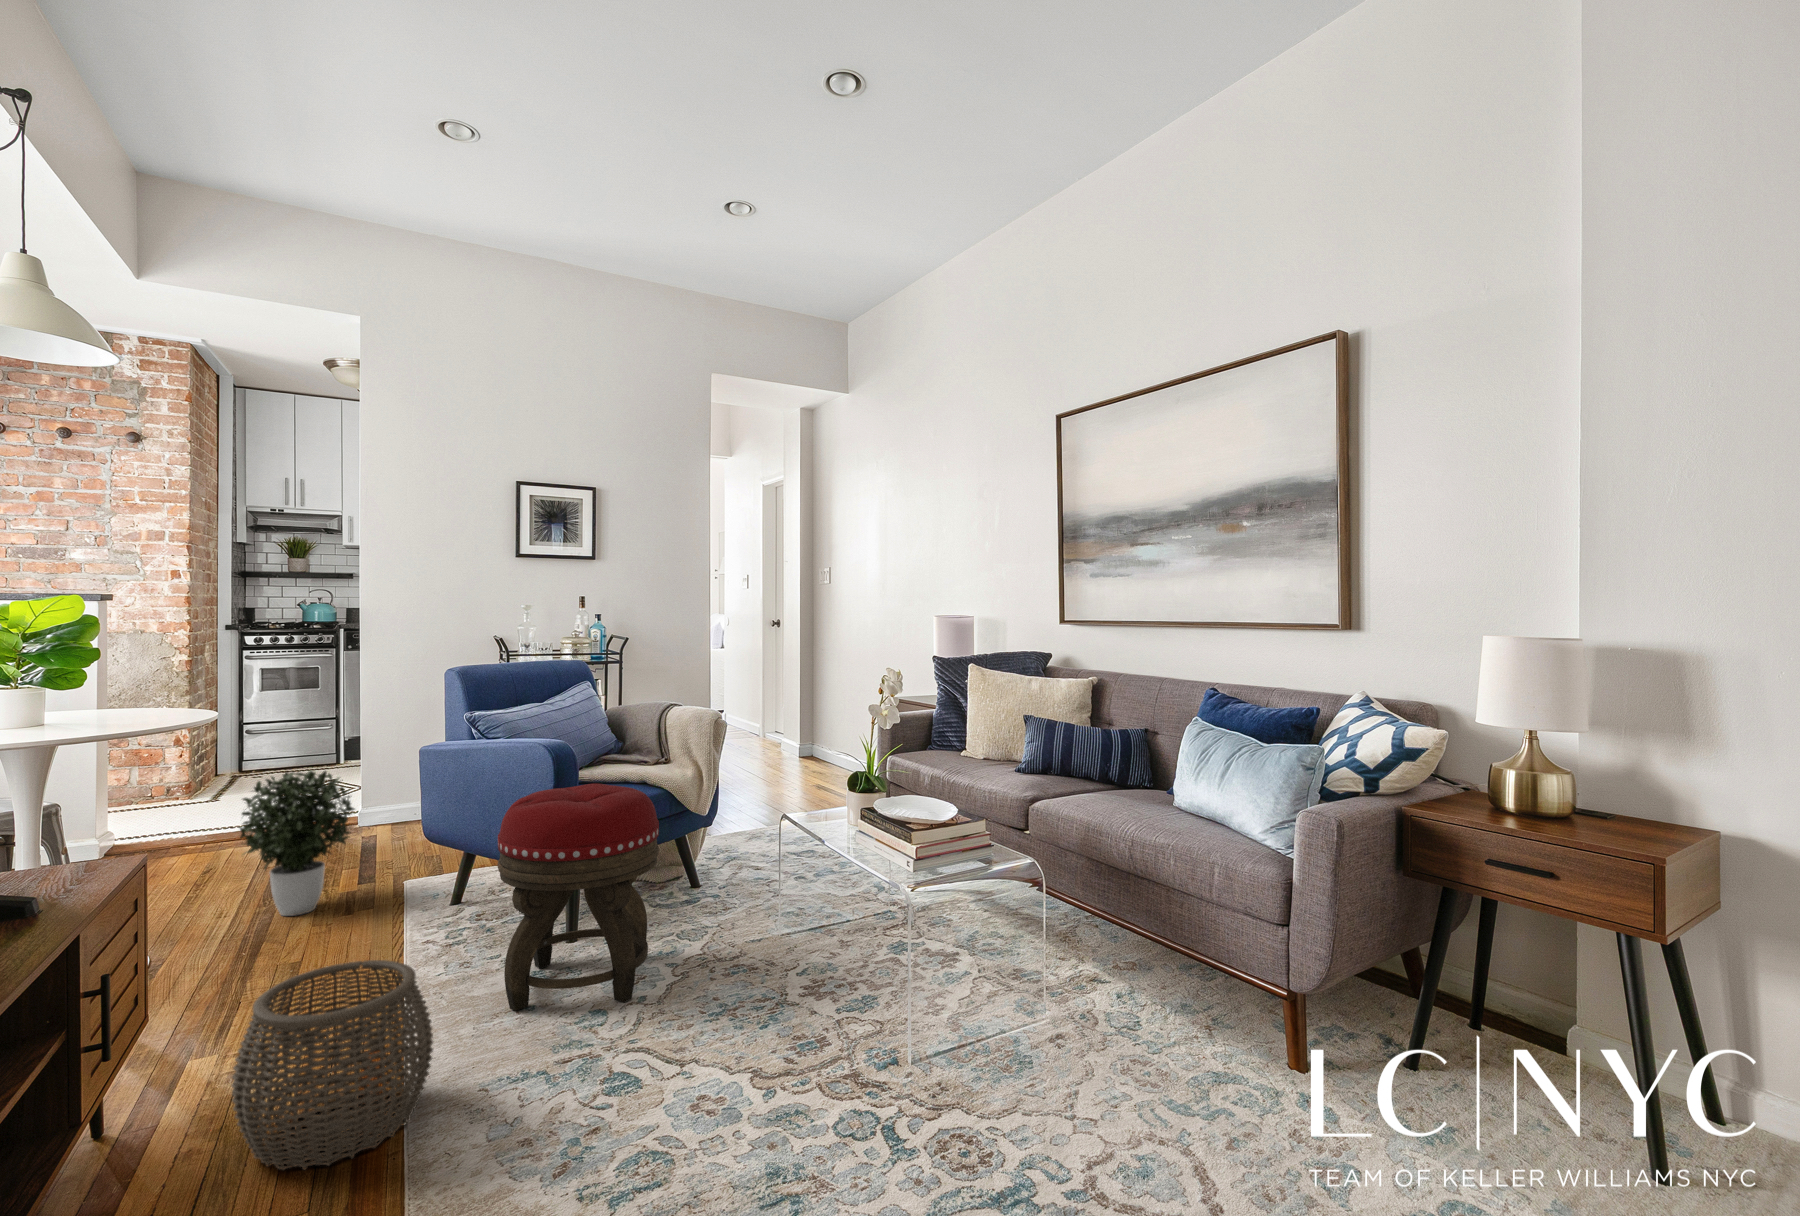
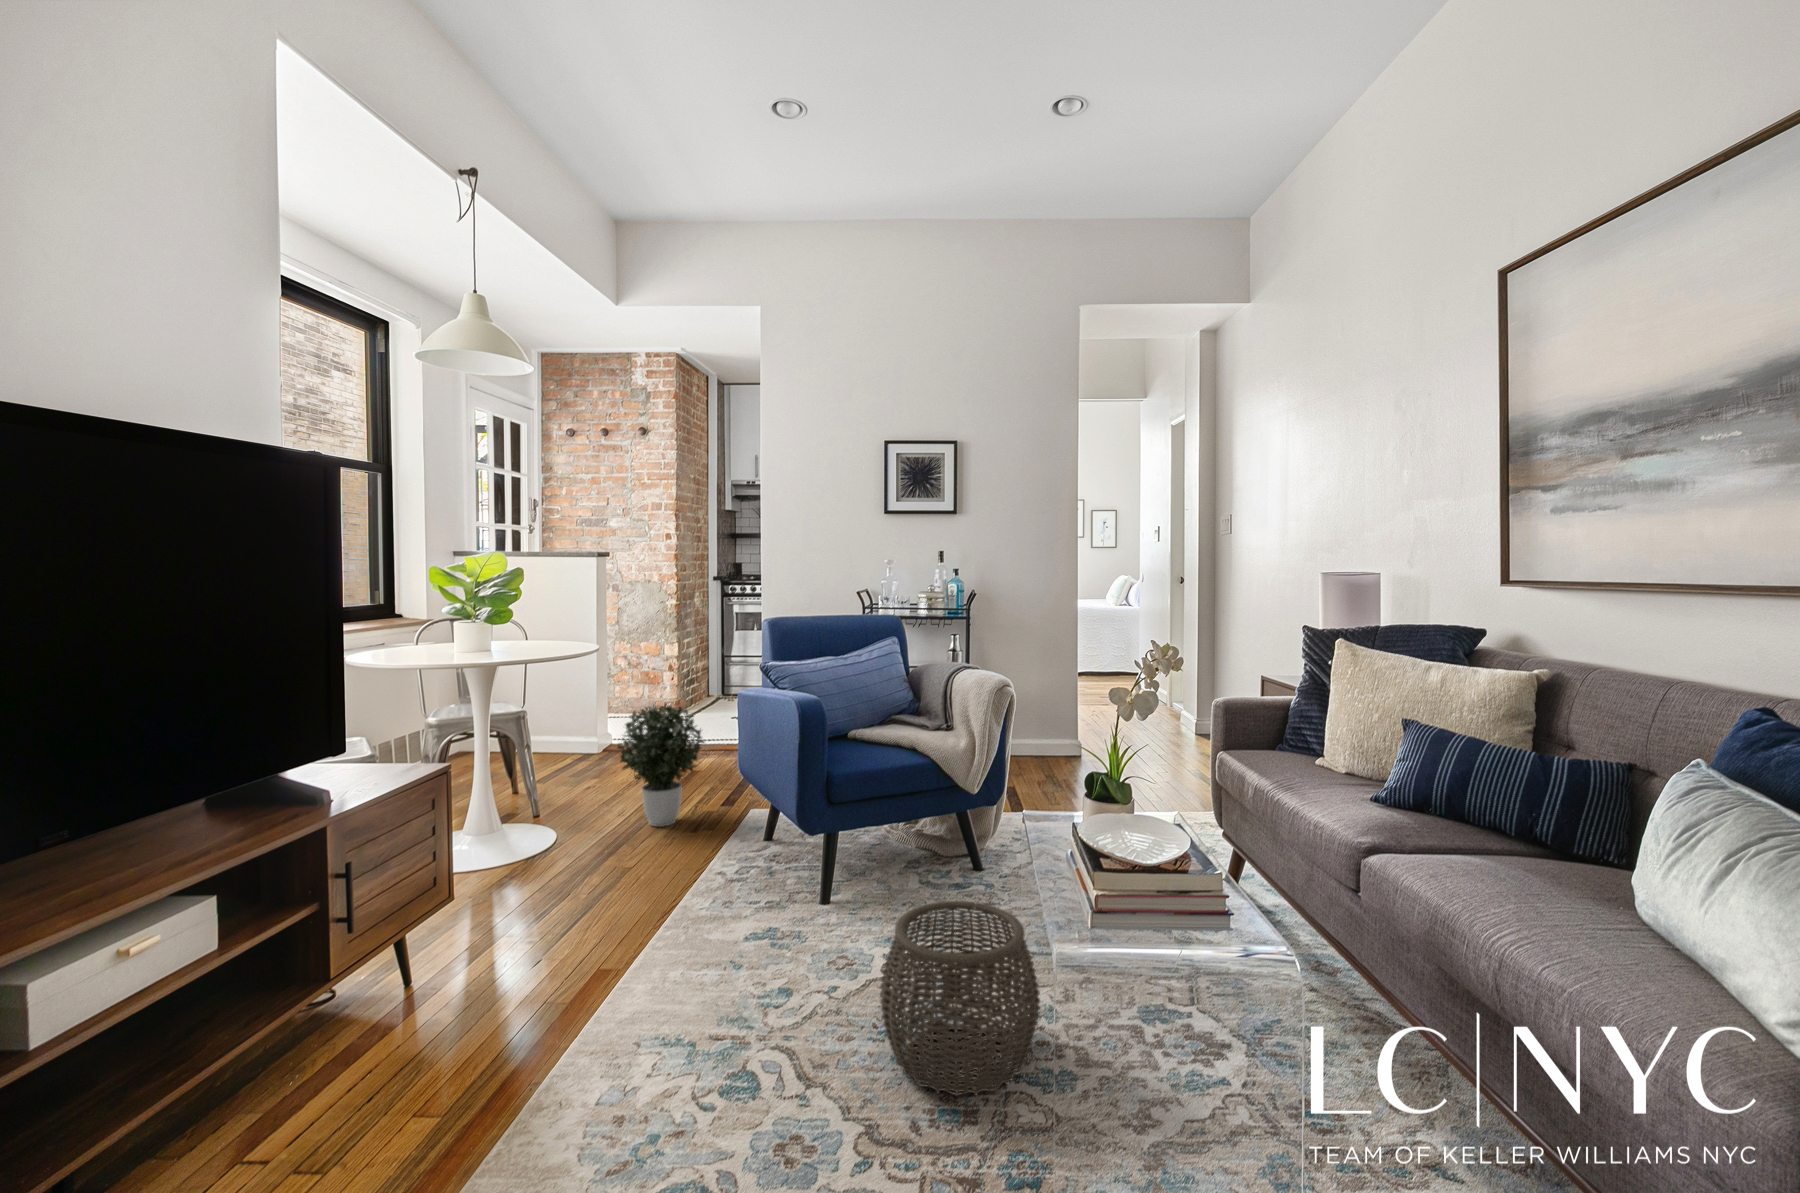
footstool: present [497,784,659,1011] -> none [717,750,875,989]
woven basket: present [231,960,433,1170] -> present [880,901,1040,1096]

